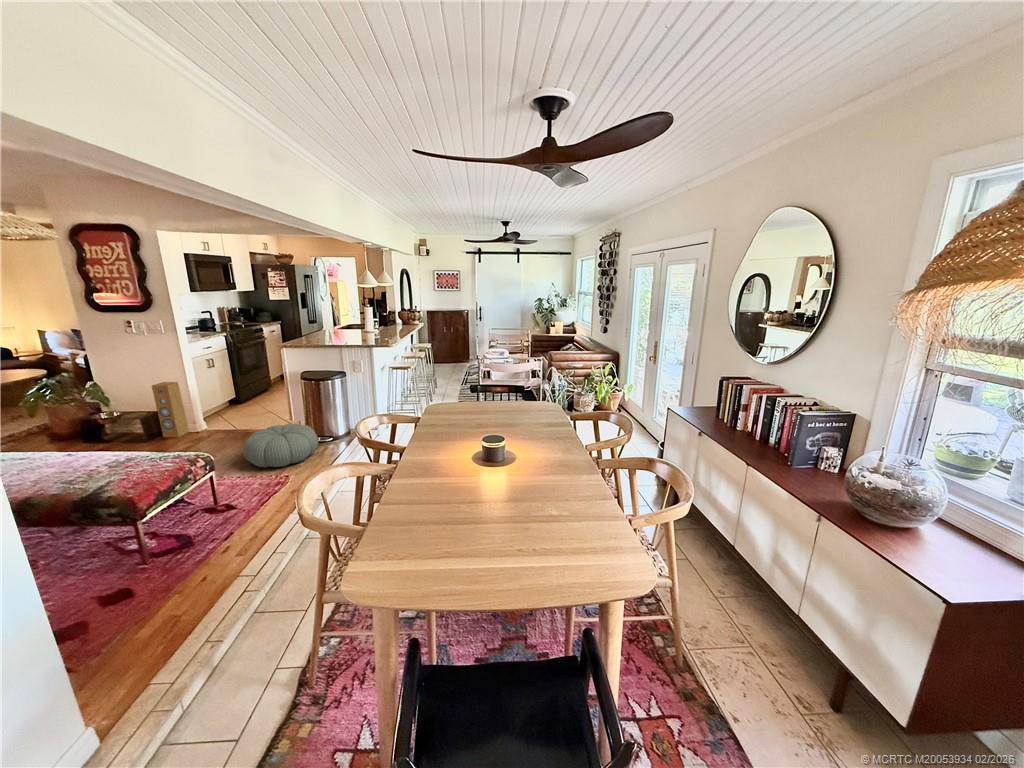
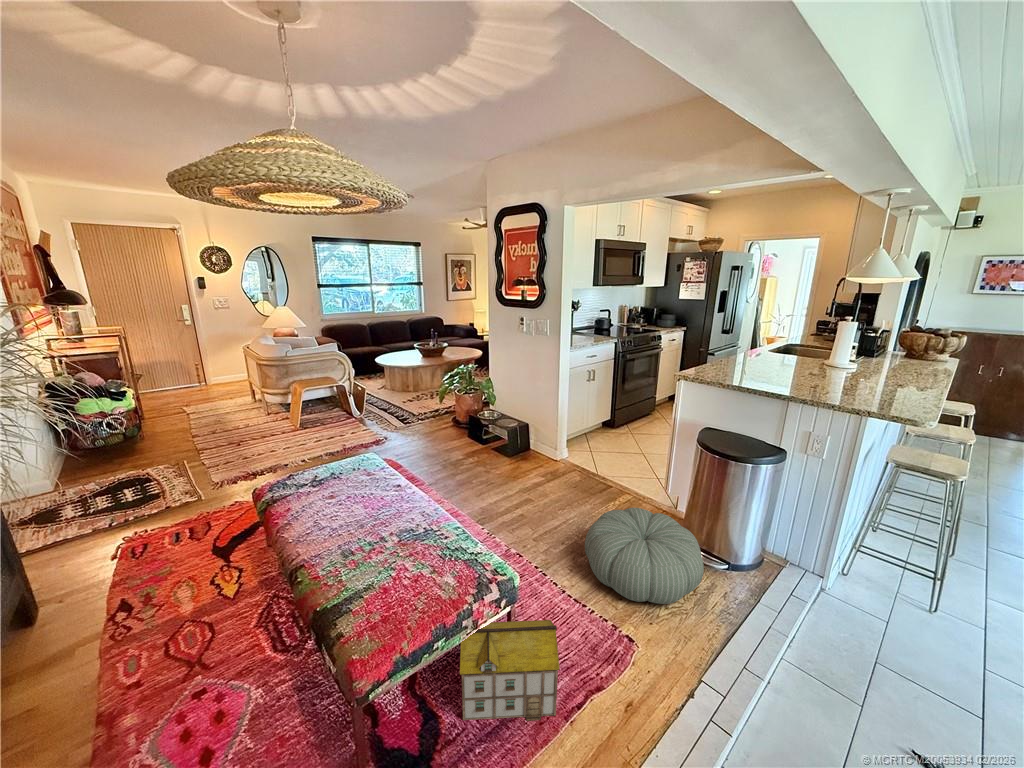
speaker: present [152,382,189,437] -> none [526,393,552,462]
toy house: none [176,469,253,535] -> present [460,620,560,721]

